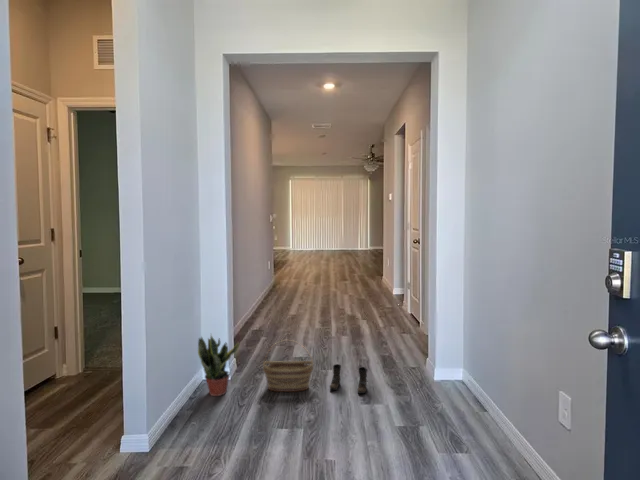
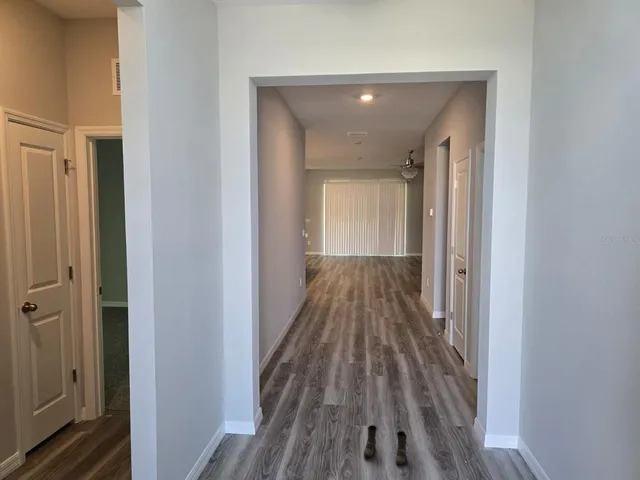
potted plant: present [198,336,239,396] -> none [219,389,264,458]
basket: present [263,355,313,392] -> none [289,397,346,456]

